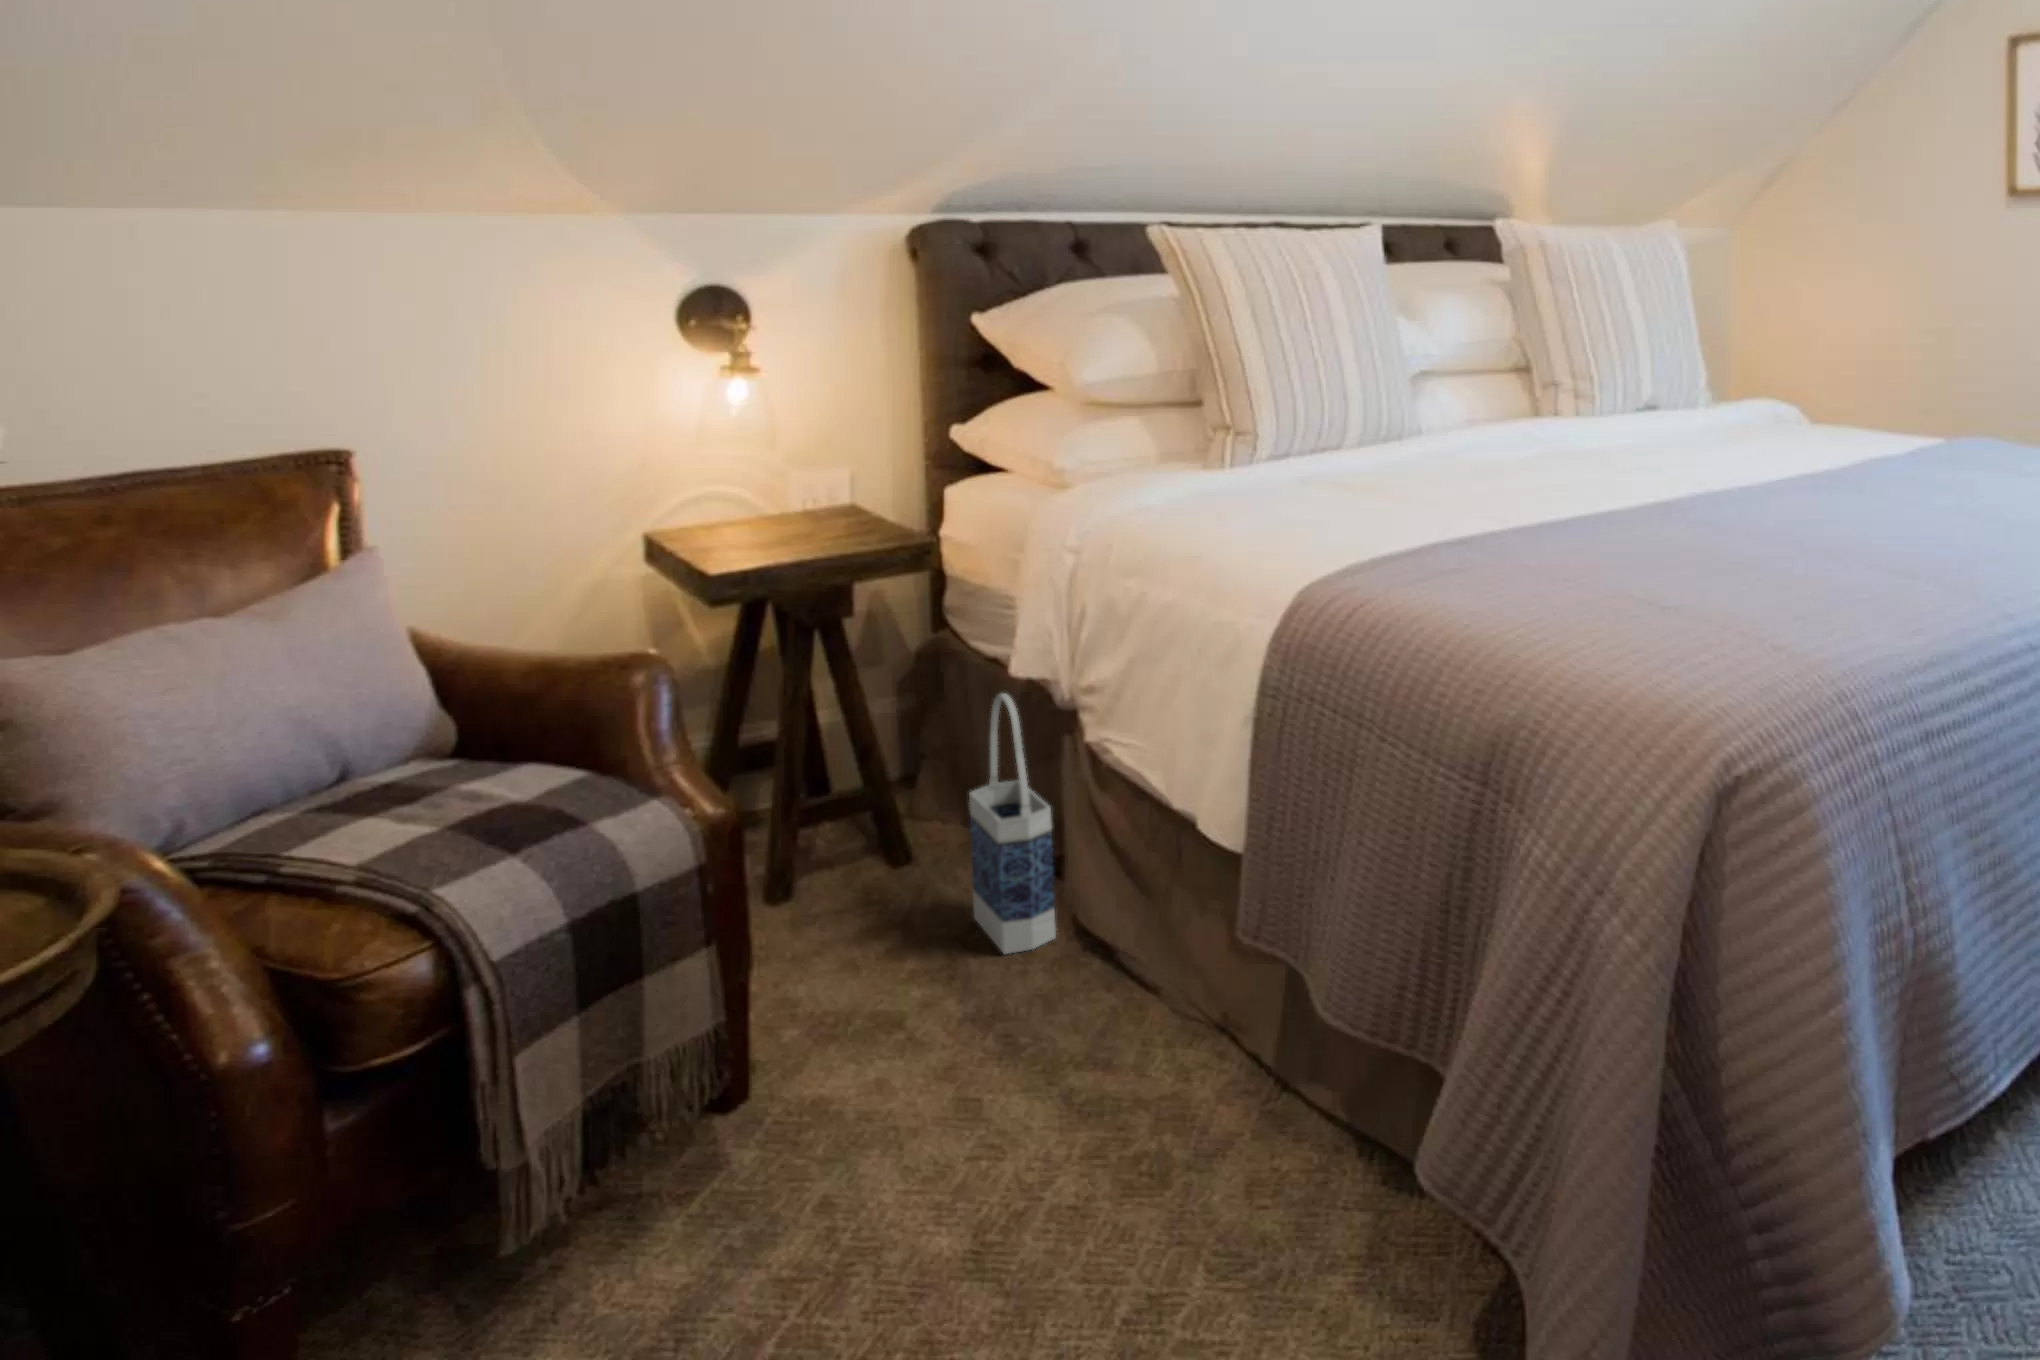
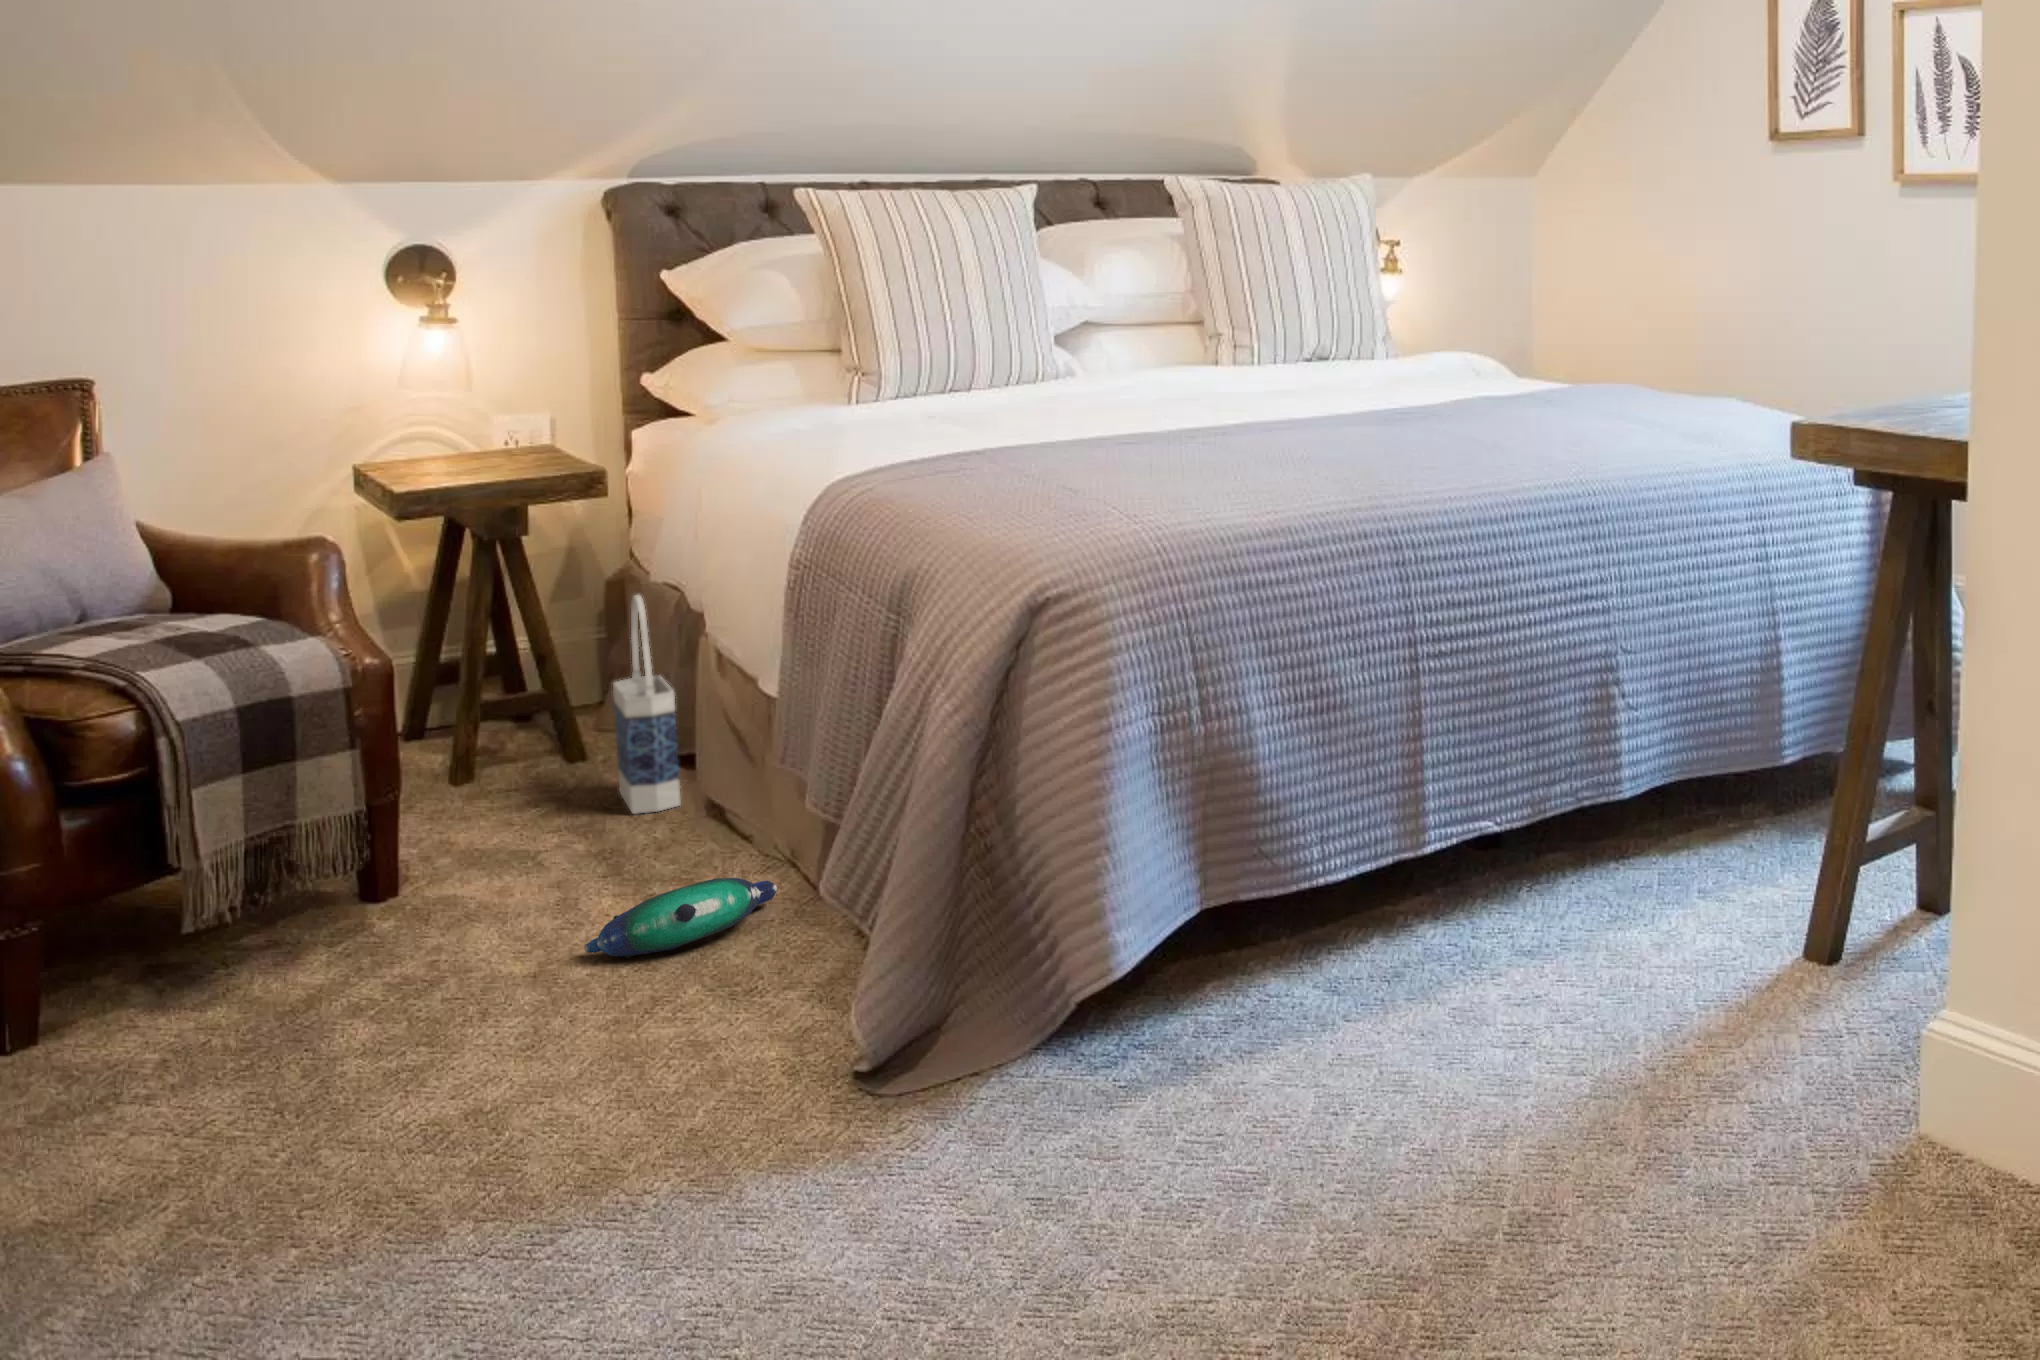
plush toy: none [1054,1093,1260,1245] -> present [585,878,777,958]

